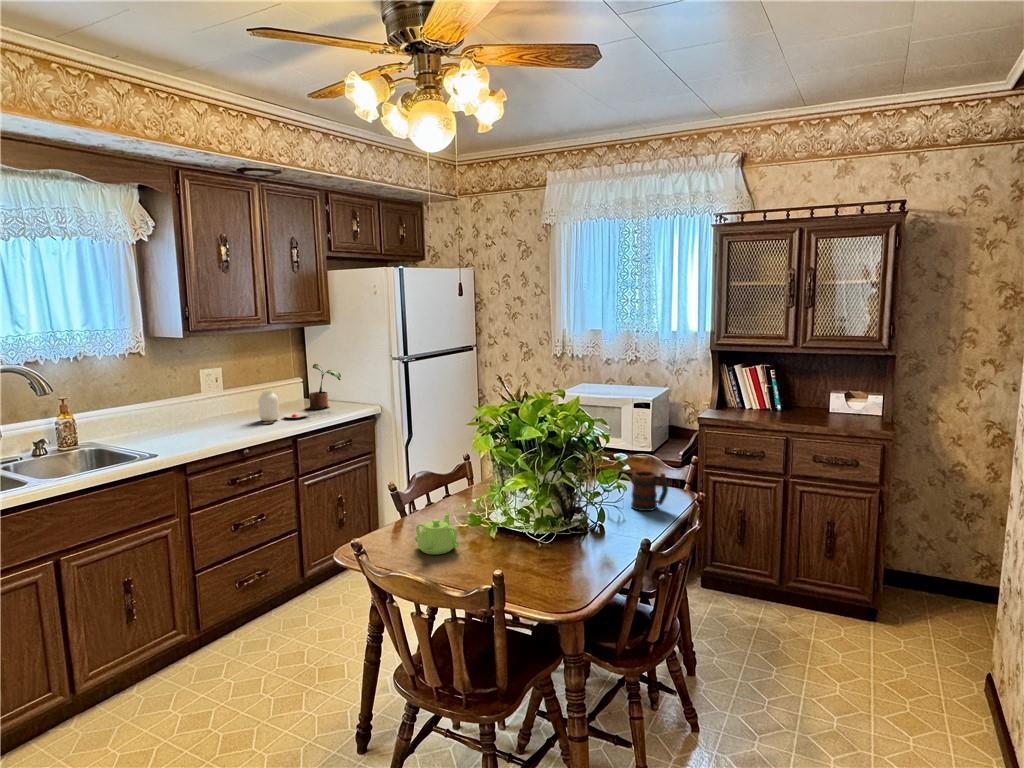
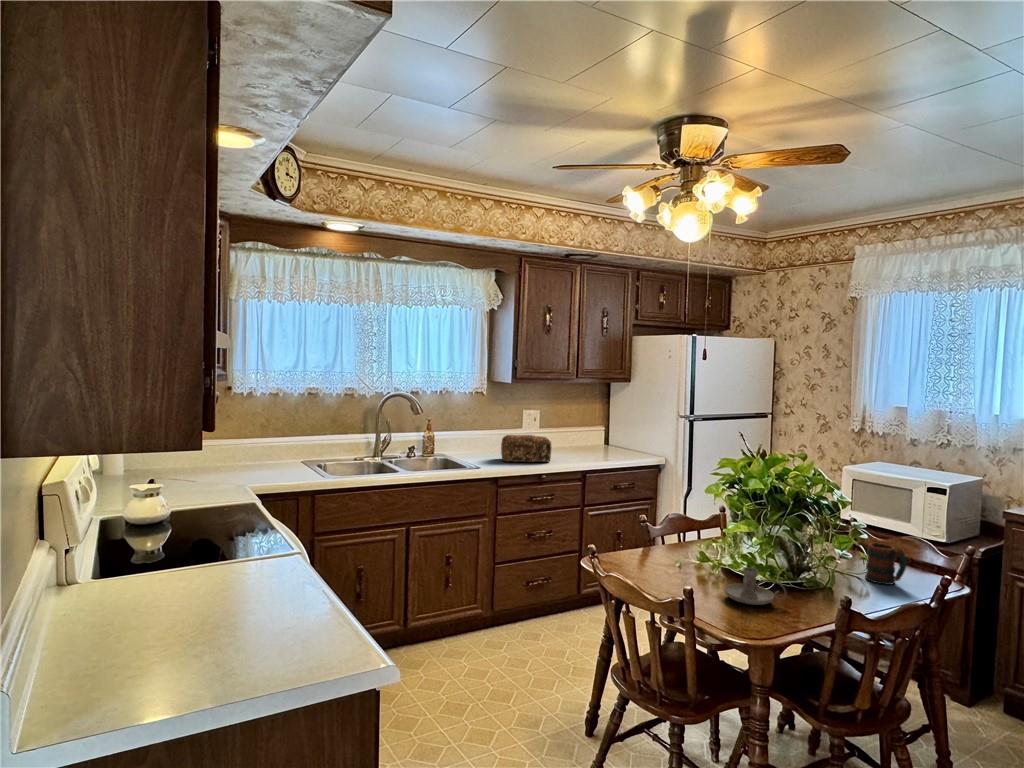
potted plant: present [305,364,341,409] -> none [599,414,631,453]
jar: present [258,390,308,424] -> none [560,431,601,458]
bread loaf: none [180,401,252,441] -> present [501,435,551,462]
teapot: present [415,512,459,555] -> none [640,541,674,573]
candle holder: none [526,529,590,571] -> present [725,567,787,605]

